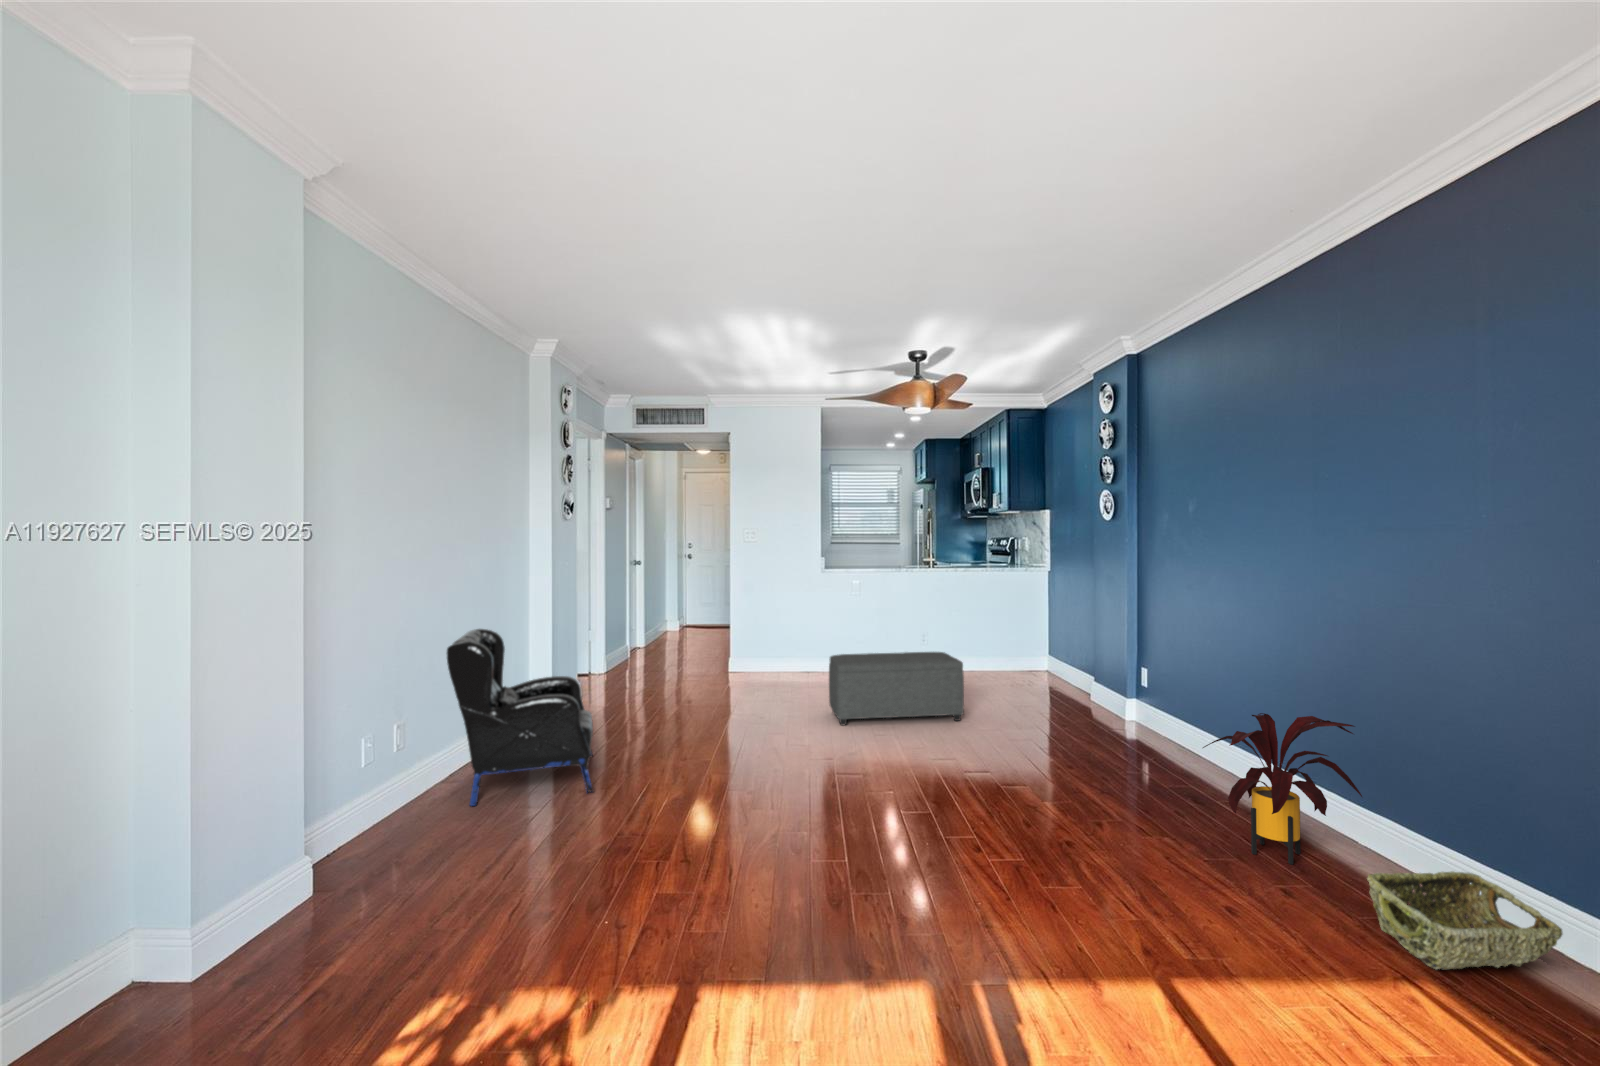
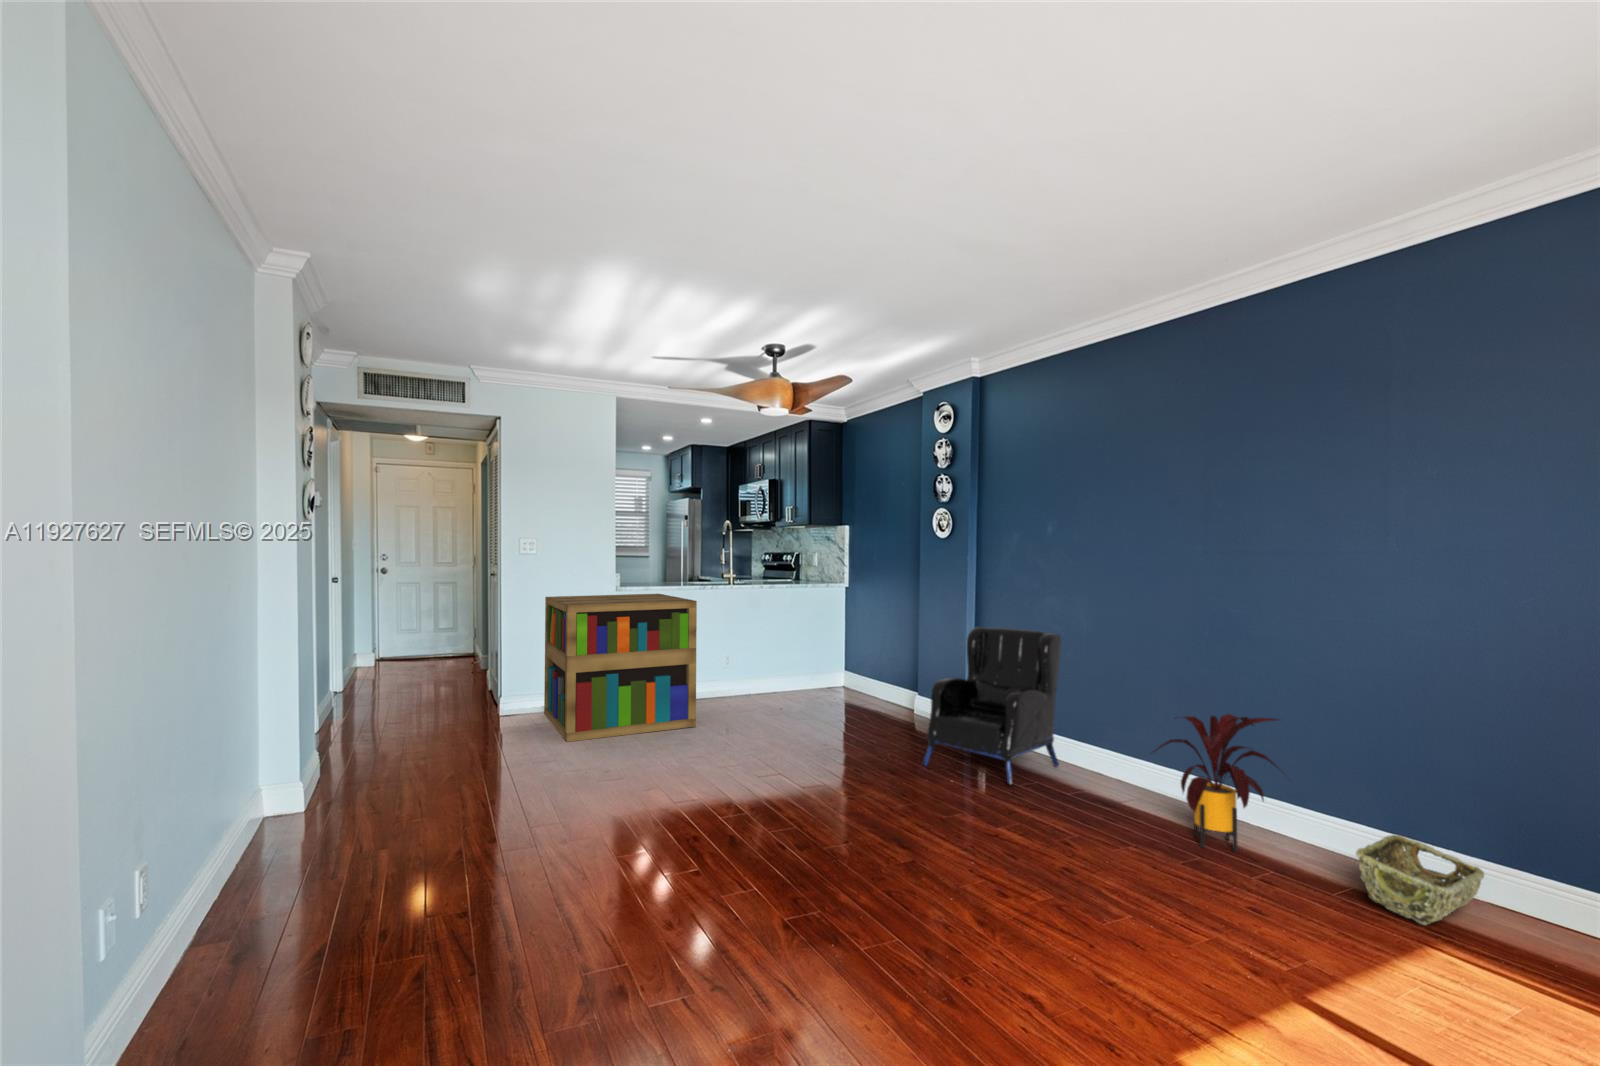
bookshelf: none [760,575,870,691] -> present [544,594,697,742]
armchair: present [447,629,594,806] -> present [923,627,1061,785]
ottoman: present [829,652,964,725] -> none [678,677,830,773]

